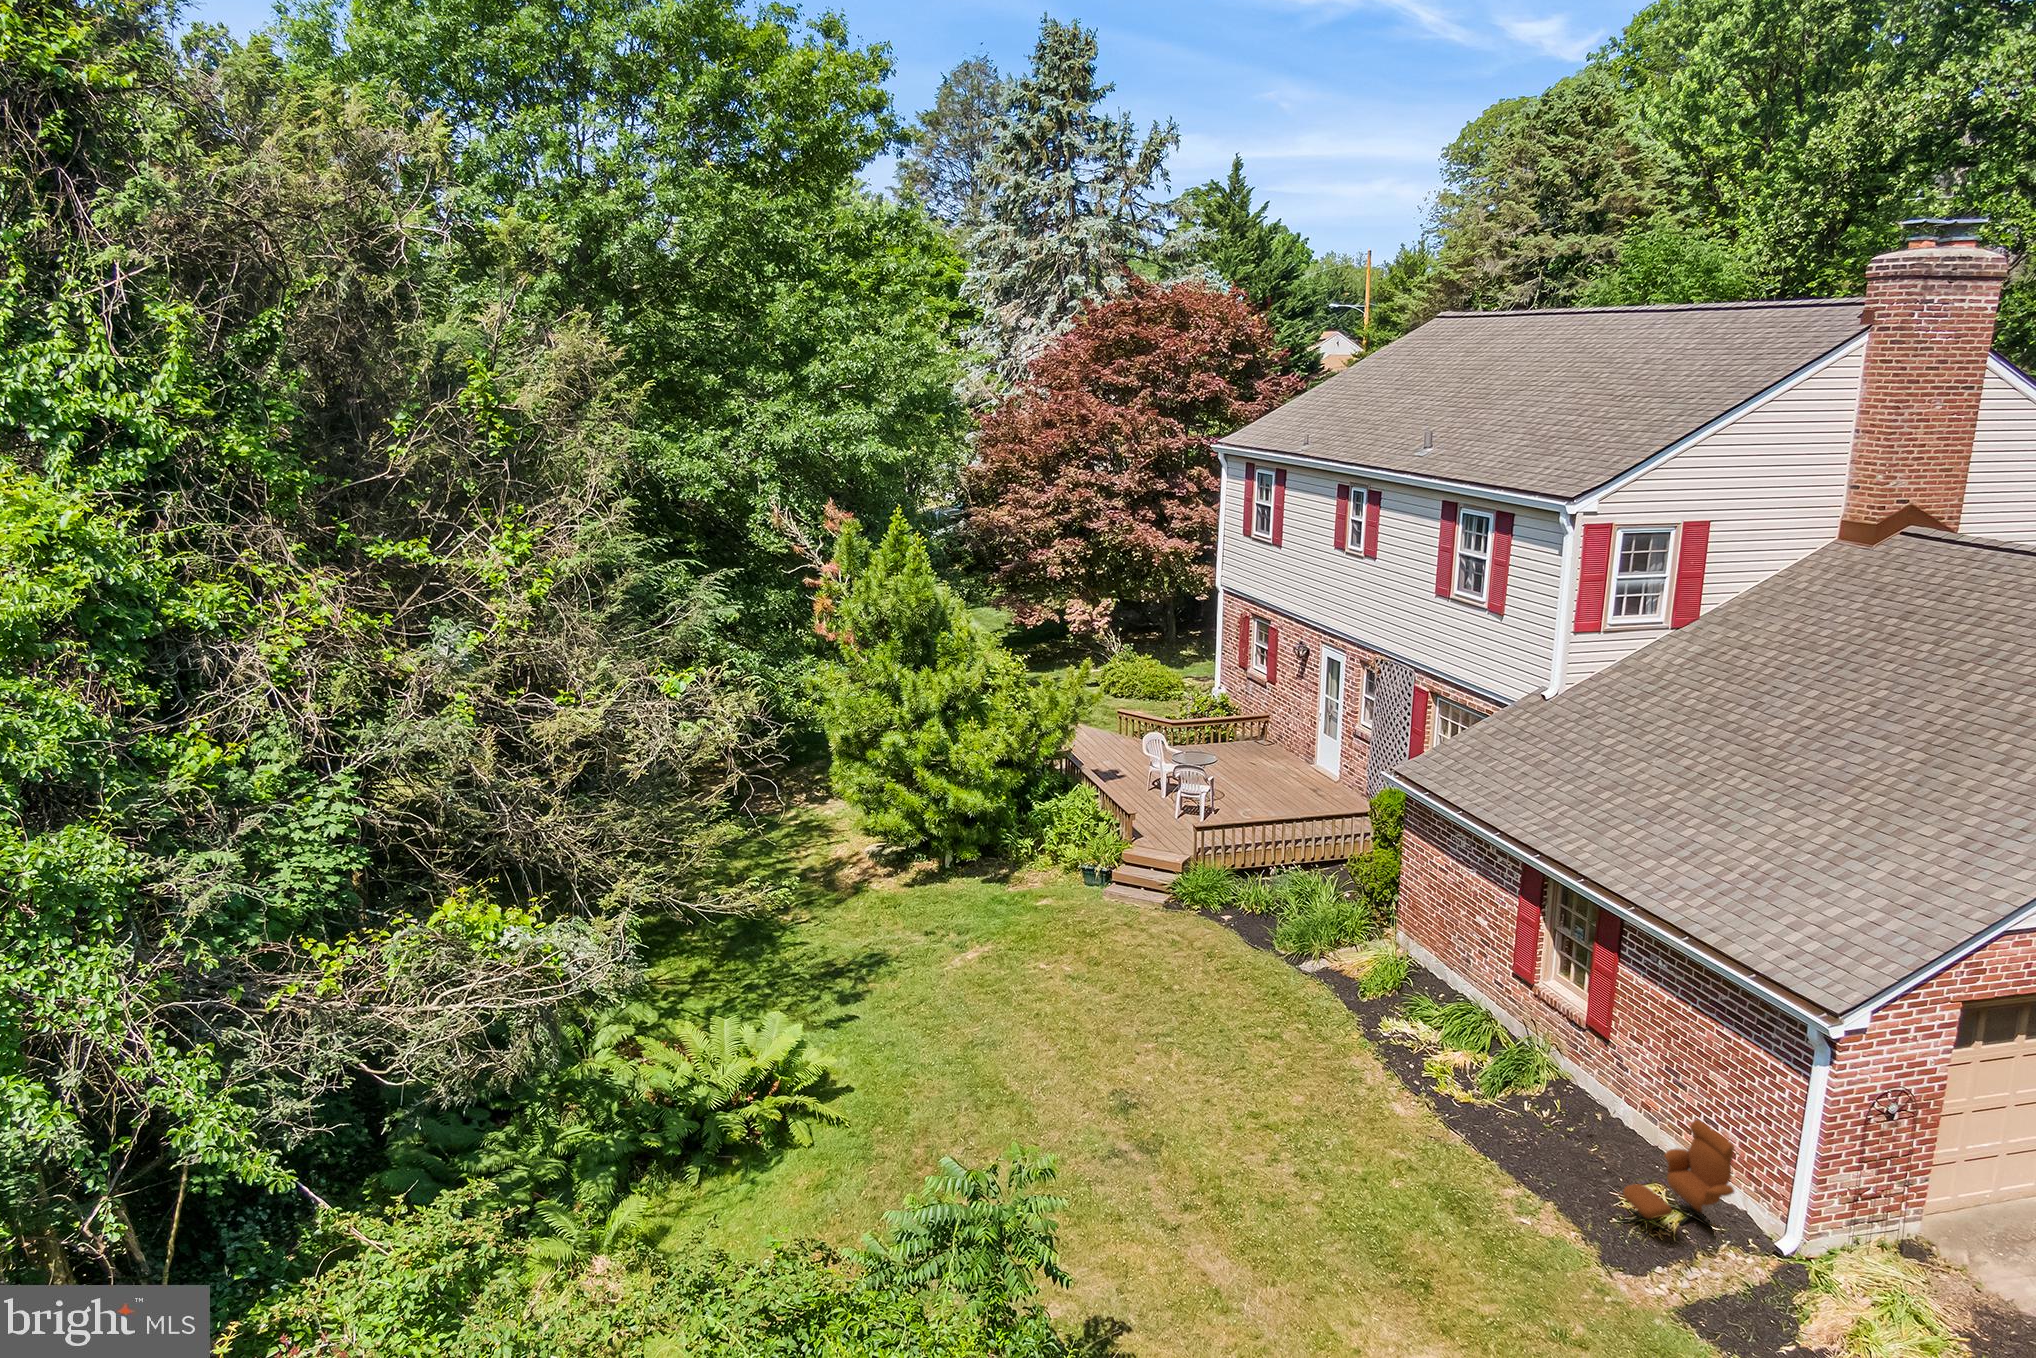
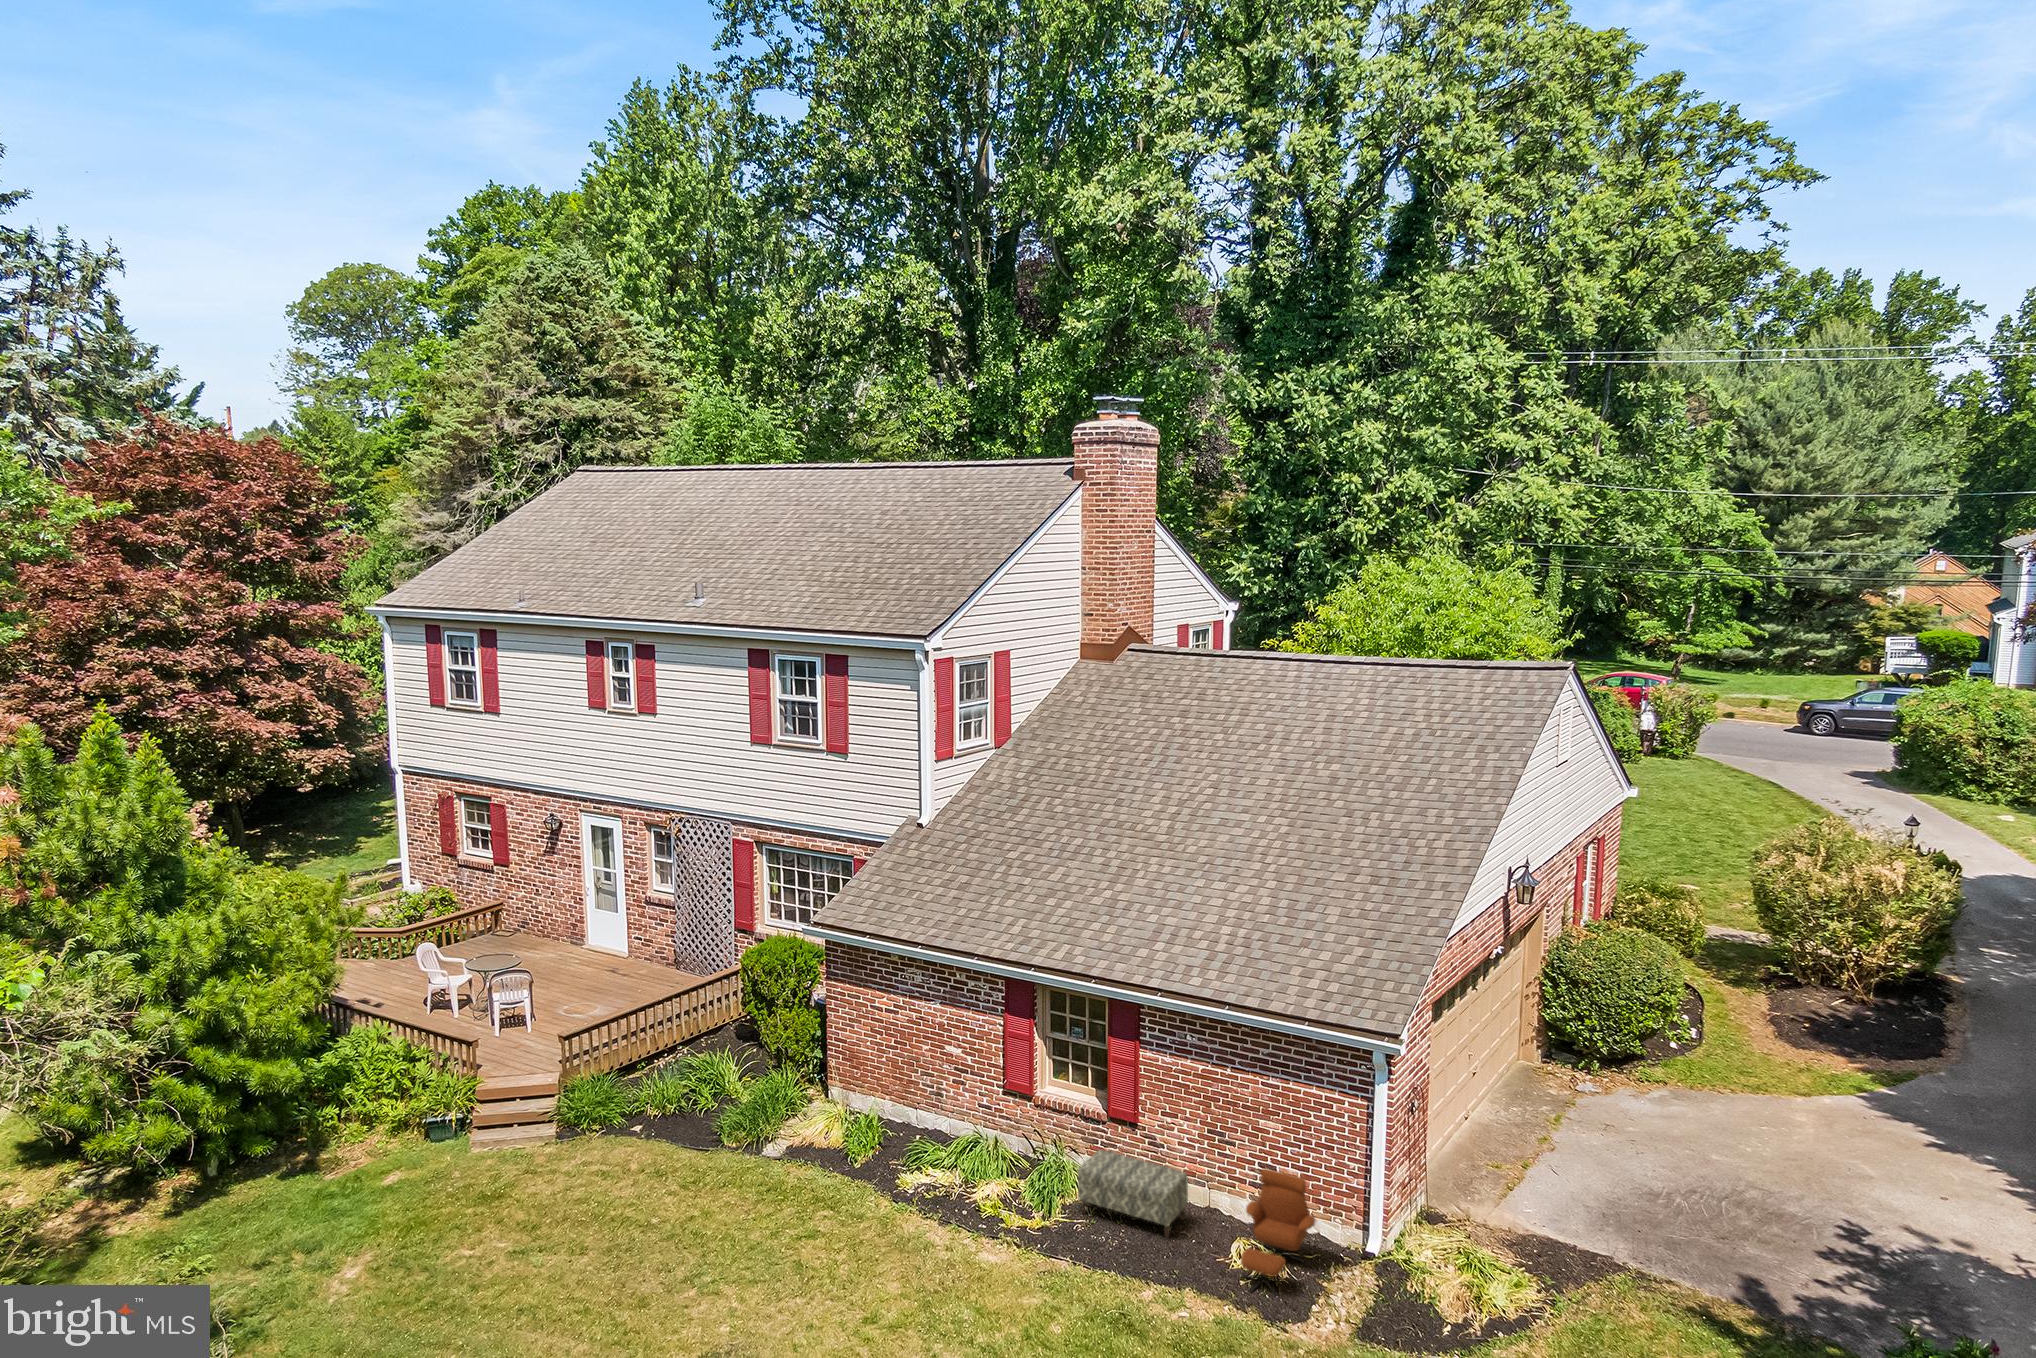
bench: none [1529,1050,1640,1152] -> present [1078,1150,1188,1238]

